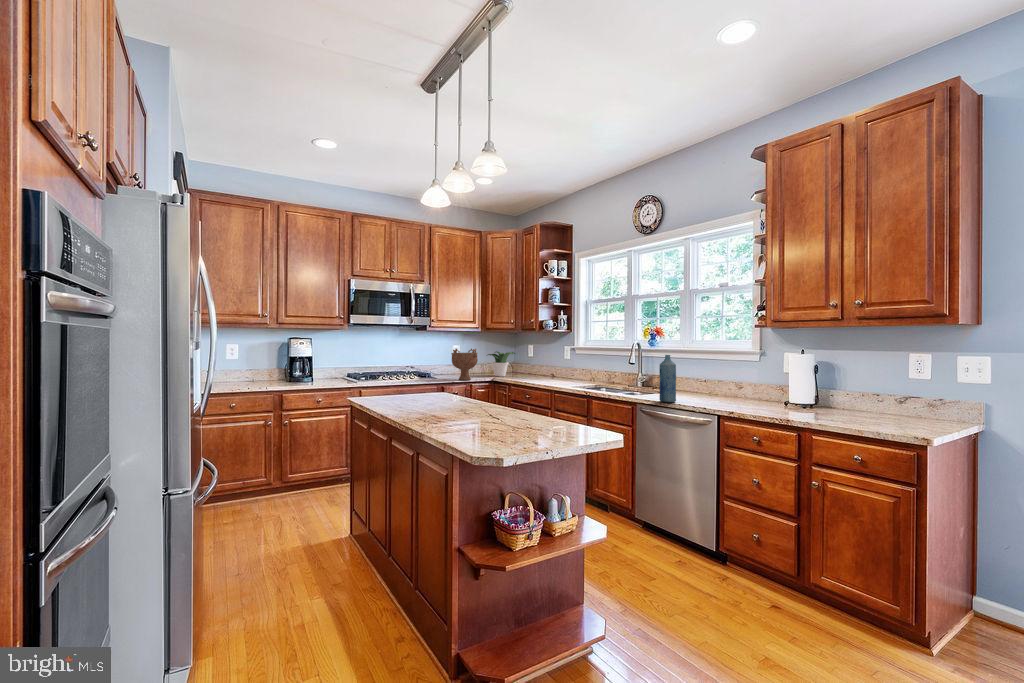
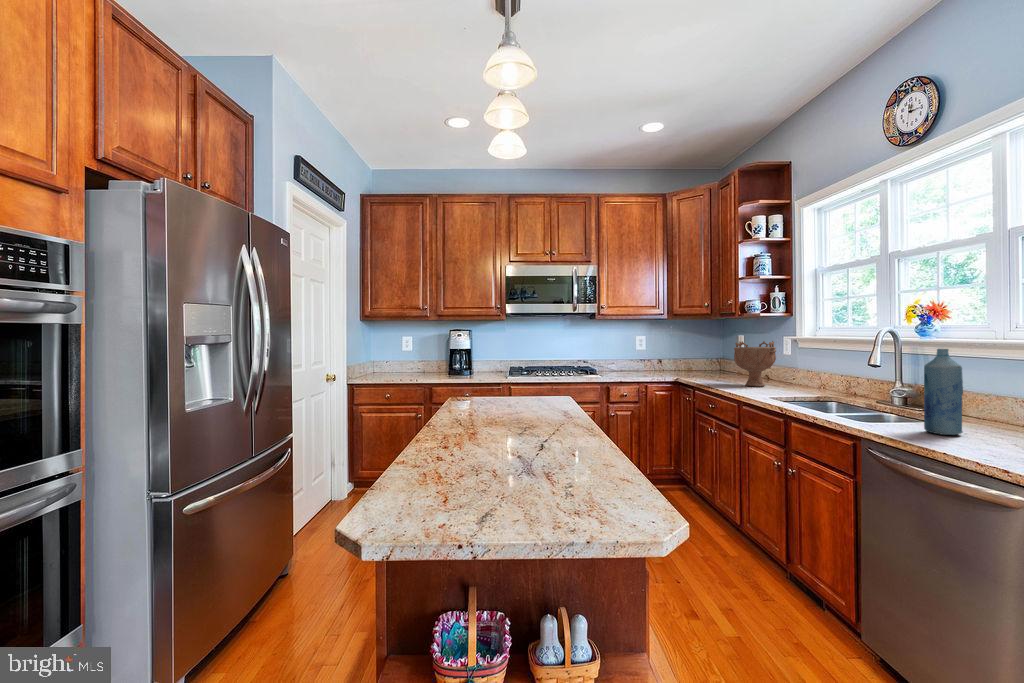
decorative bowl: present [451,349,478,380] -> present [734,341,776,387]
potted plant: present [488,351,515,376] -> none [672,343,714,375]

